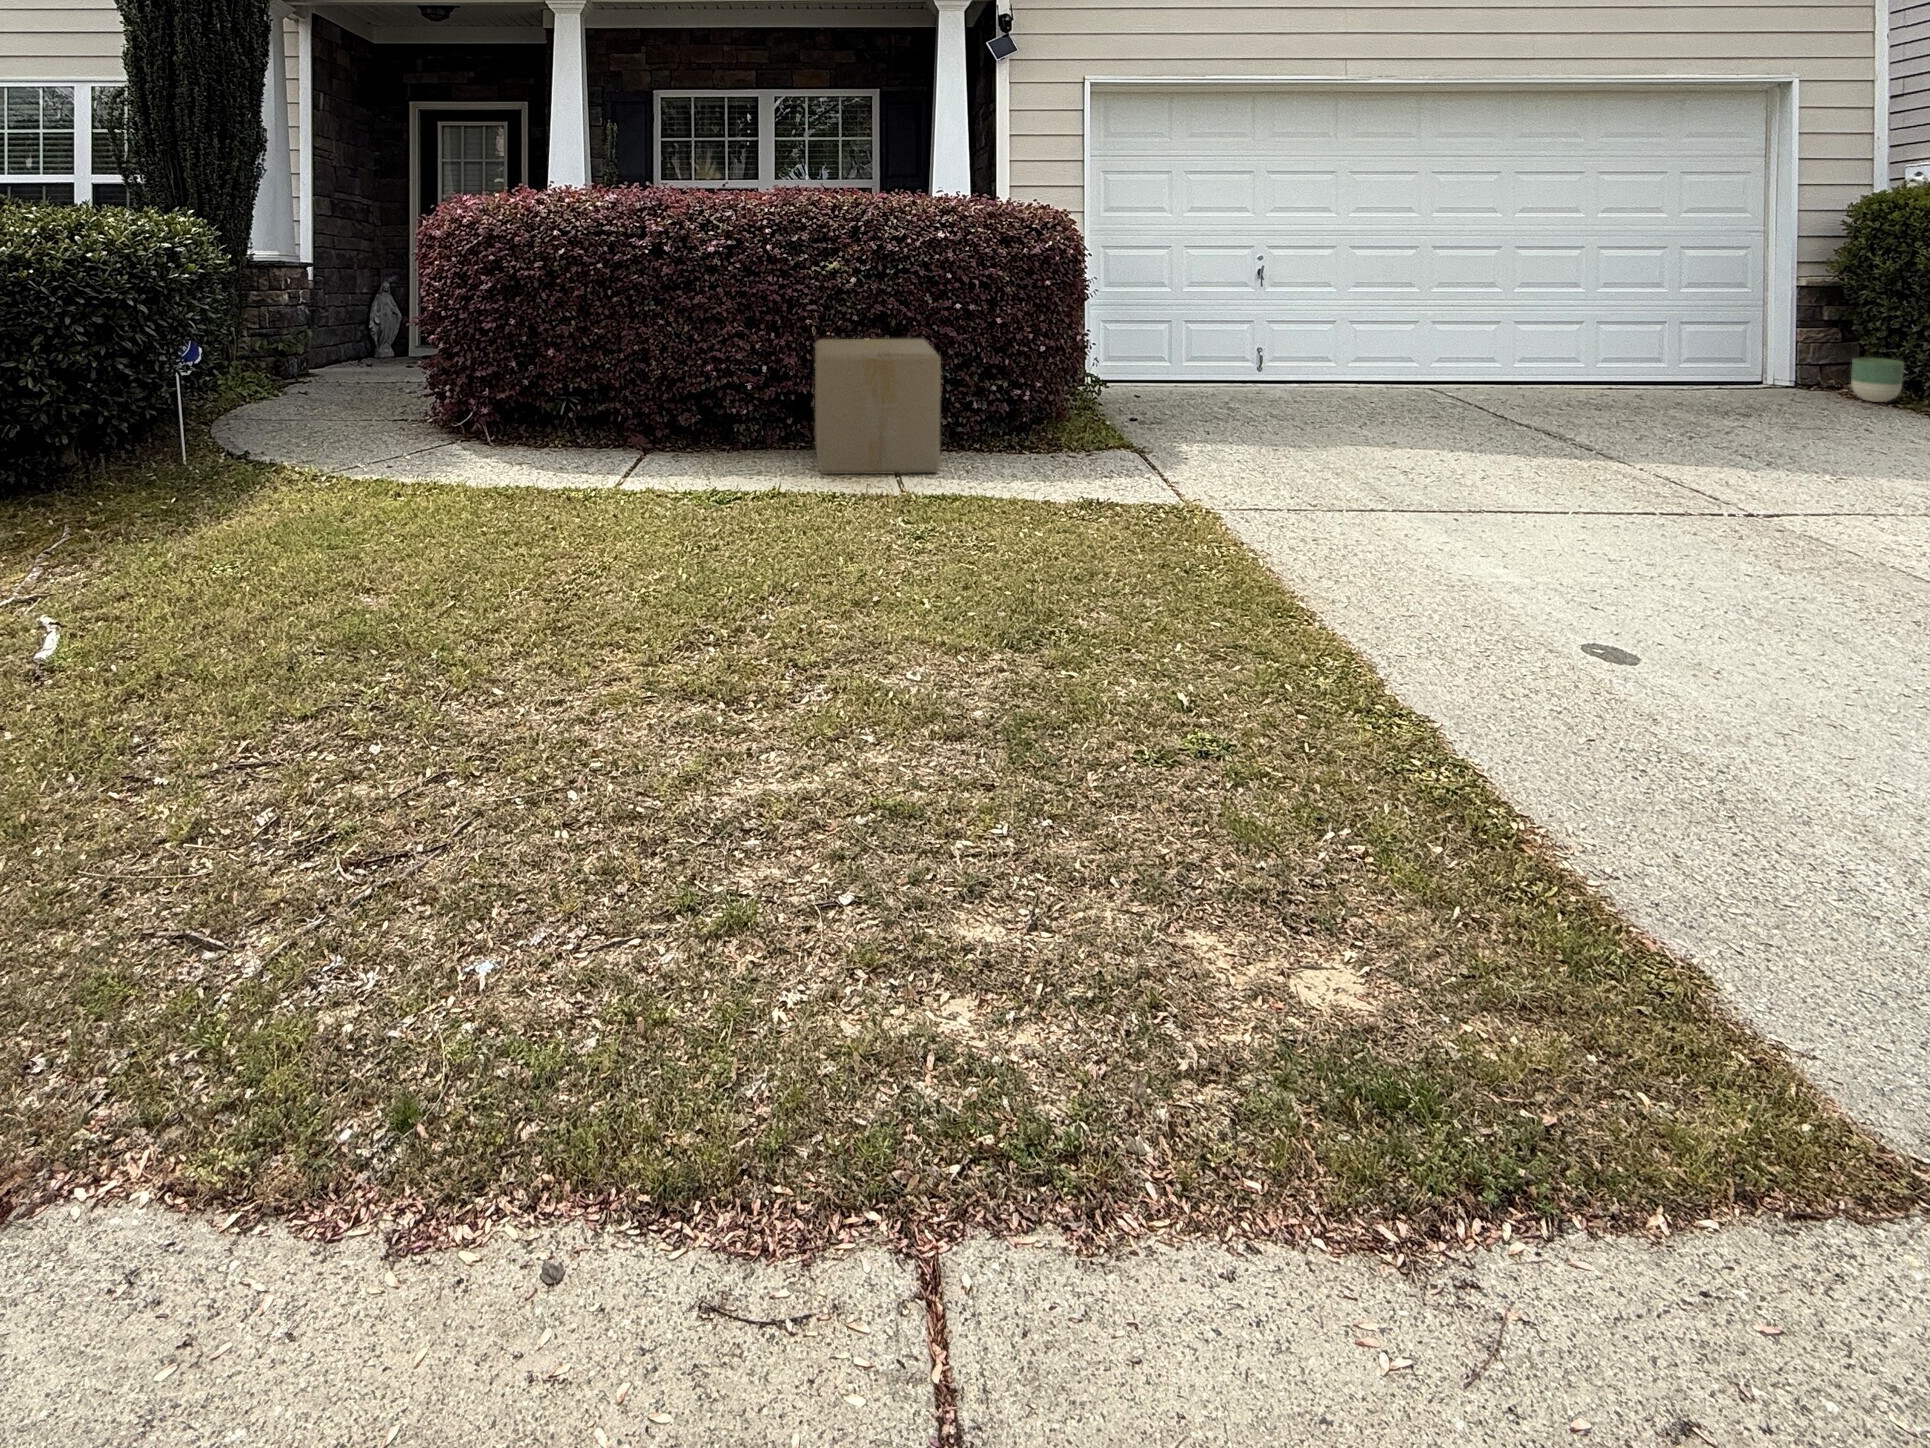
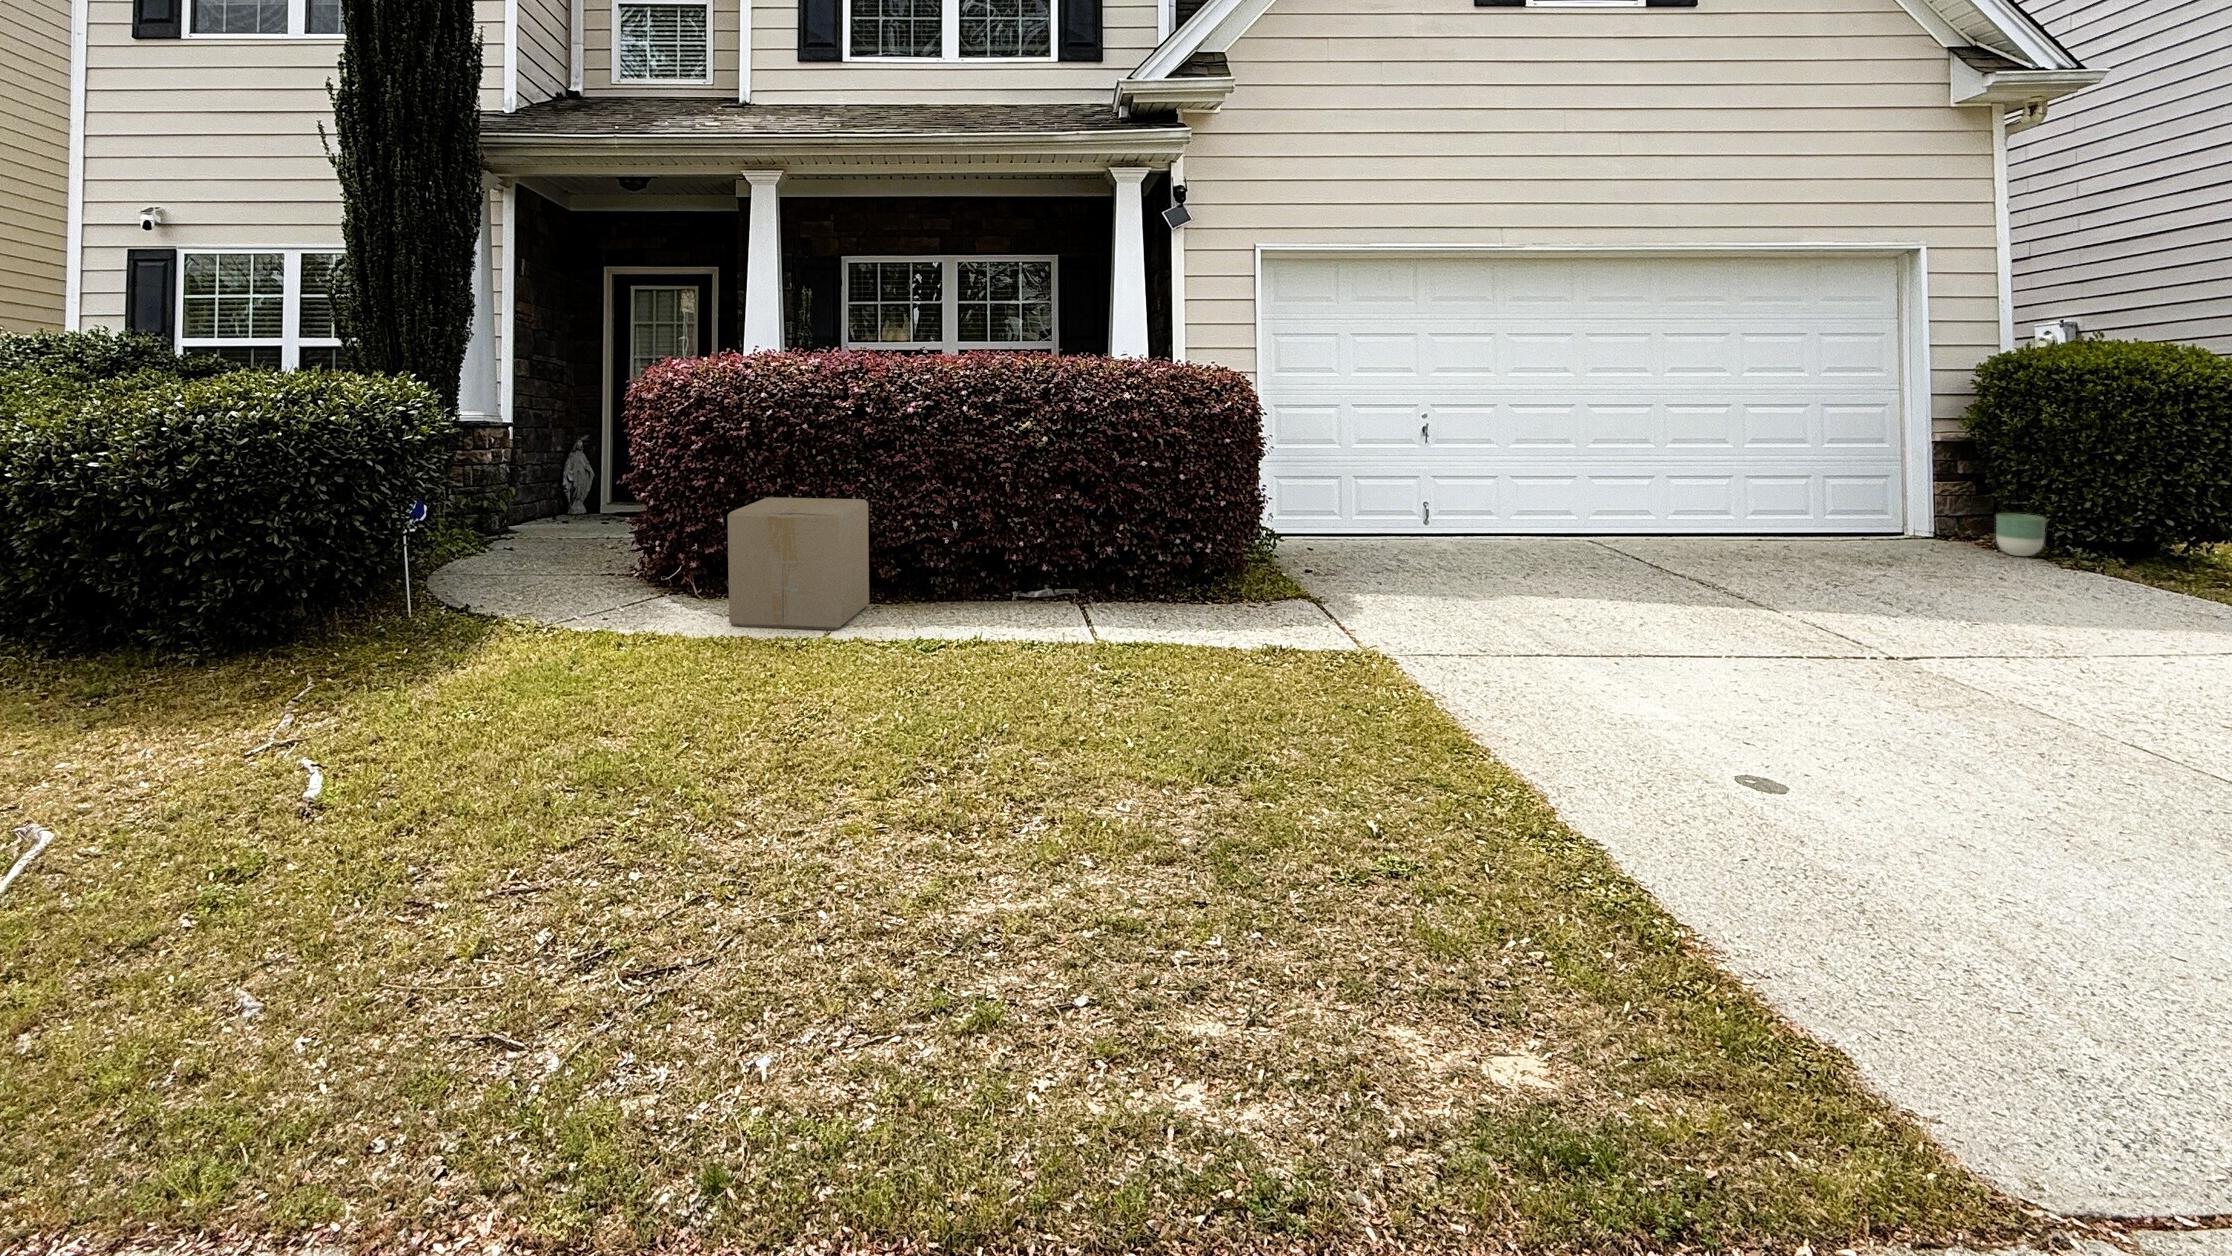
cardboard box: present [815,339,941,474] -> present [728,497,869,630]

